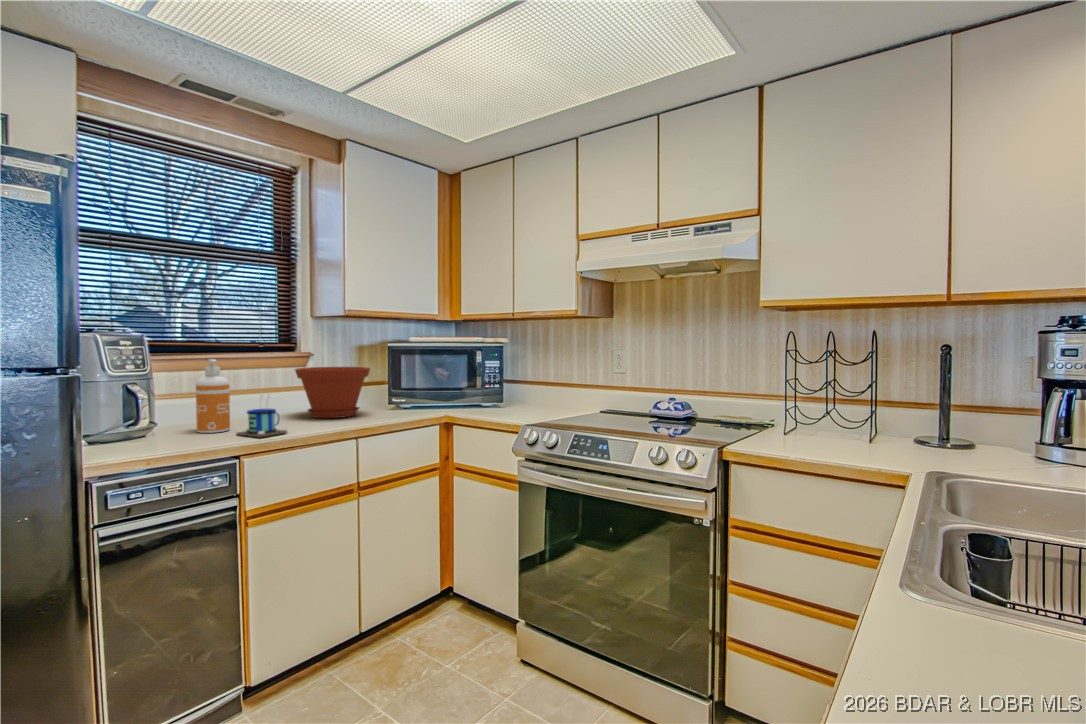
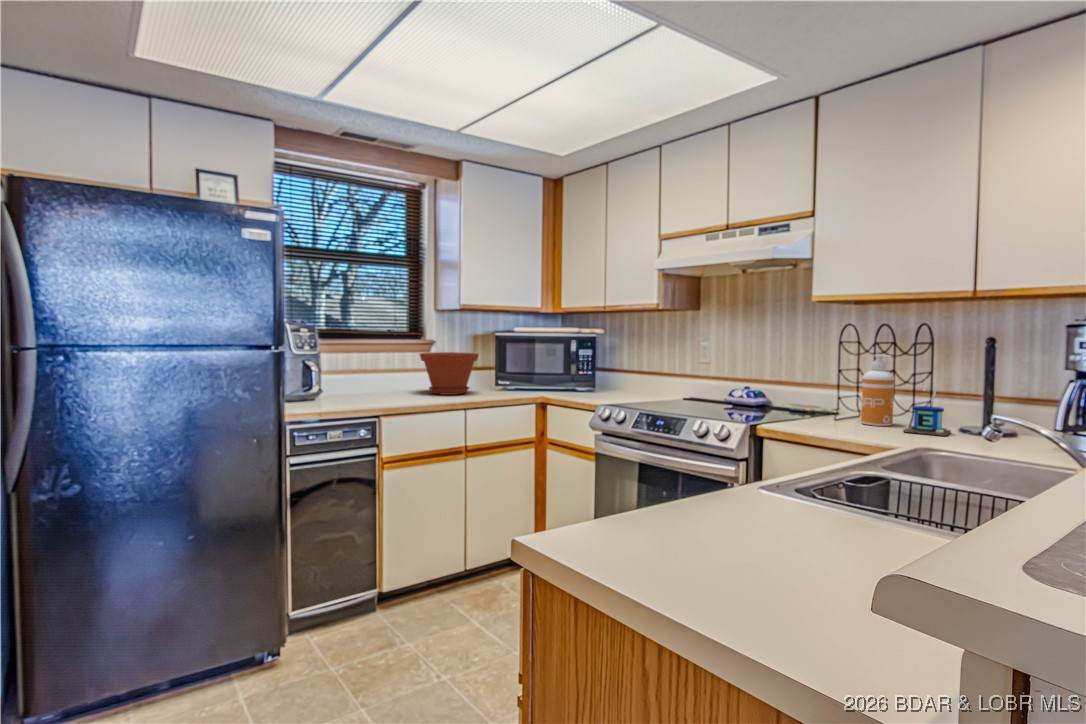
soap dispenser: present [196,359,230,433] -> present [861,354,894,426]
mug: present [236,395,287,438] -> present [904,385,951,436]

